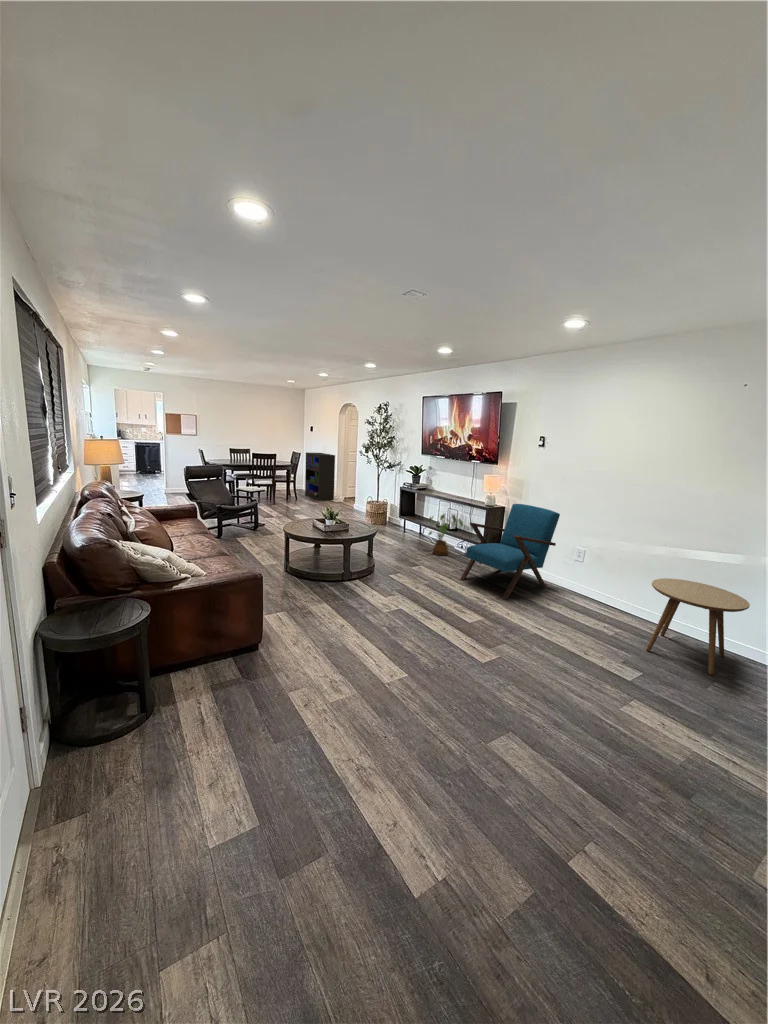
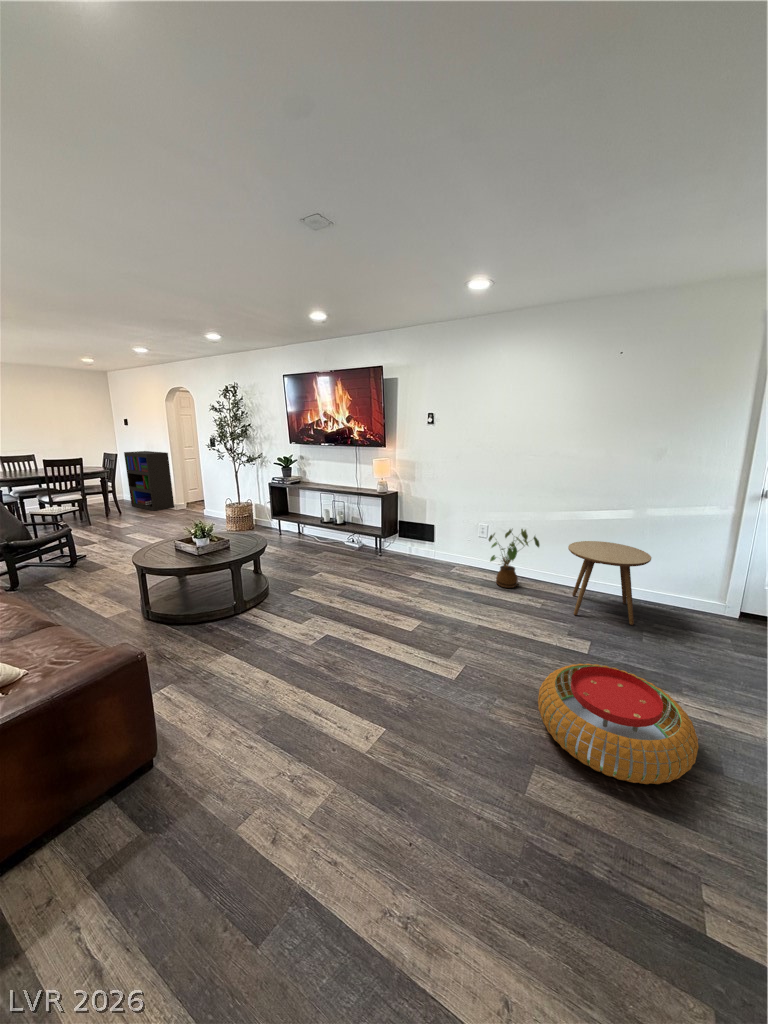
armchair: present [461,504,560,599] -> none [371,488,460,592]
house plant: present [429,514,463,555] -> present [489,529,540,588]
pouf: none [534,674,680,784] -> present [538,664,699,784]

